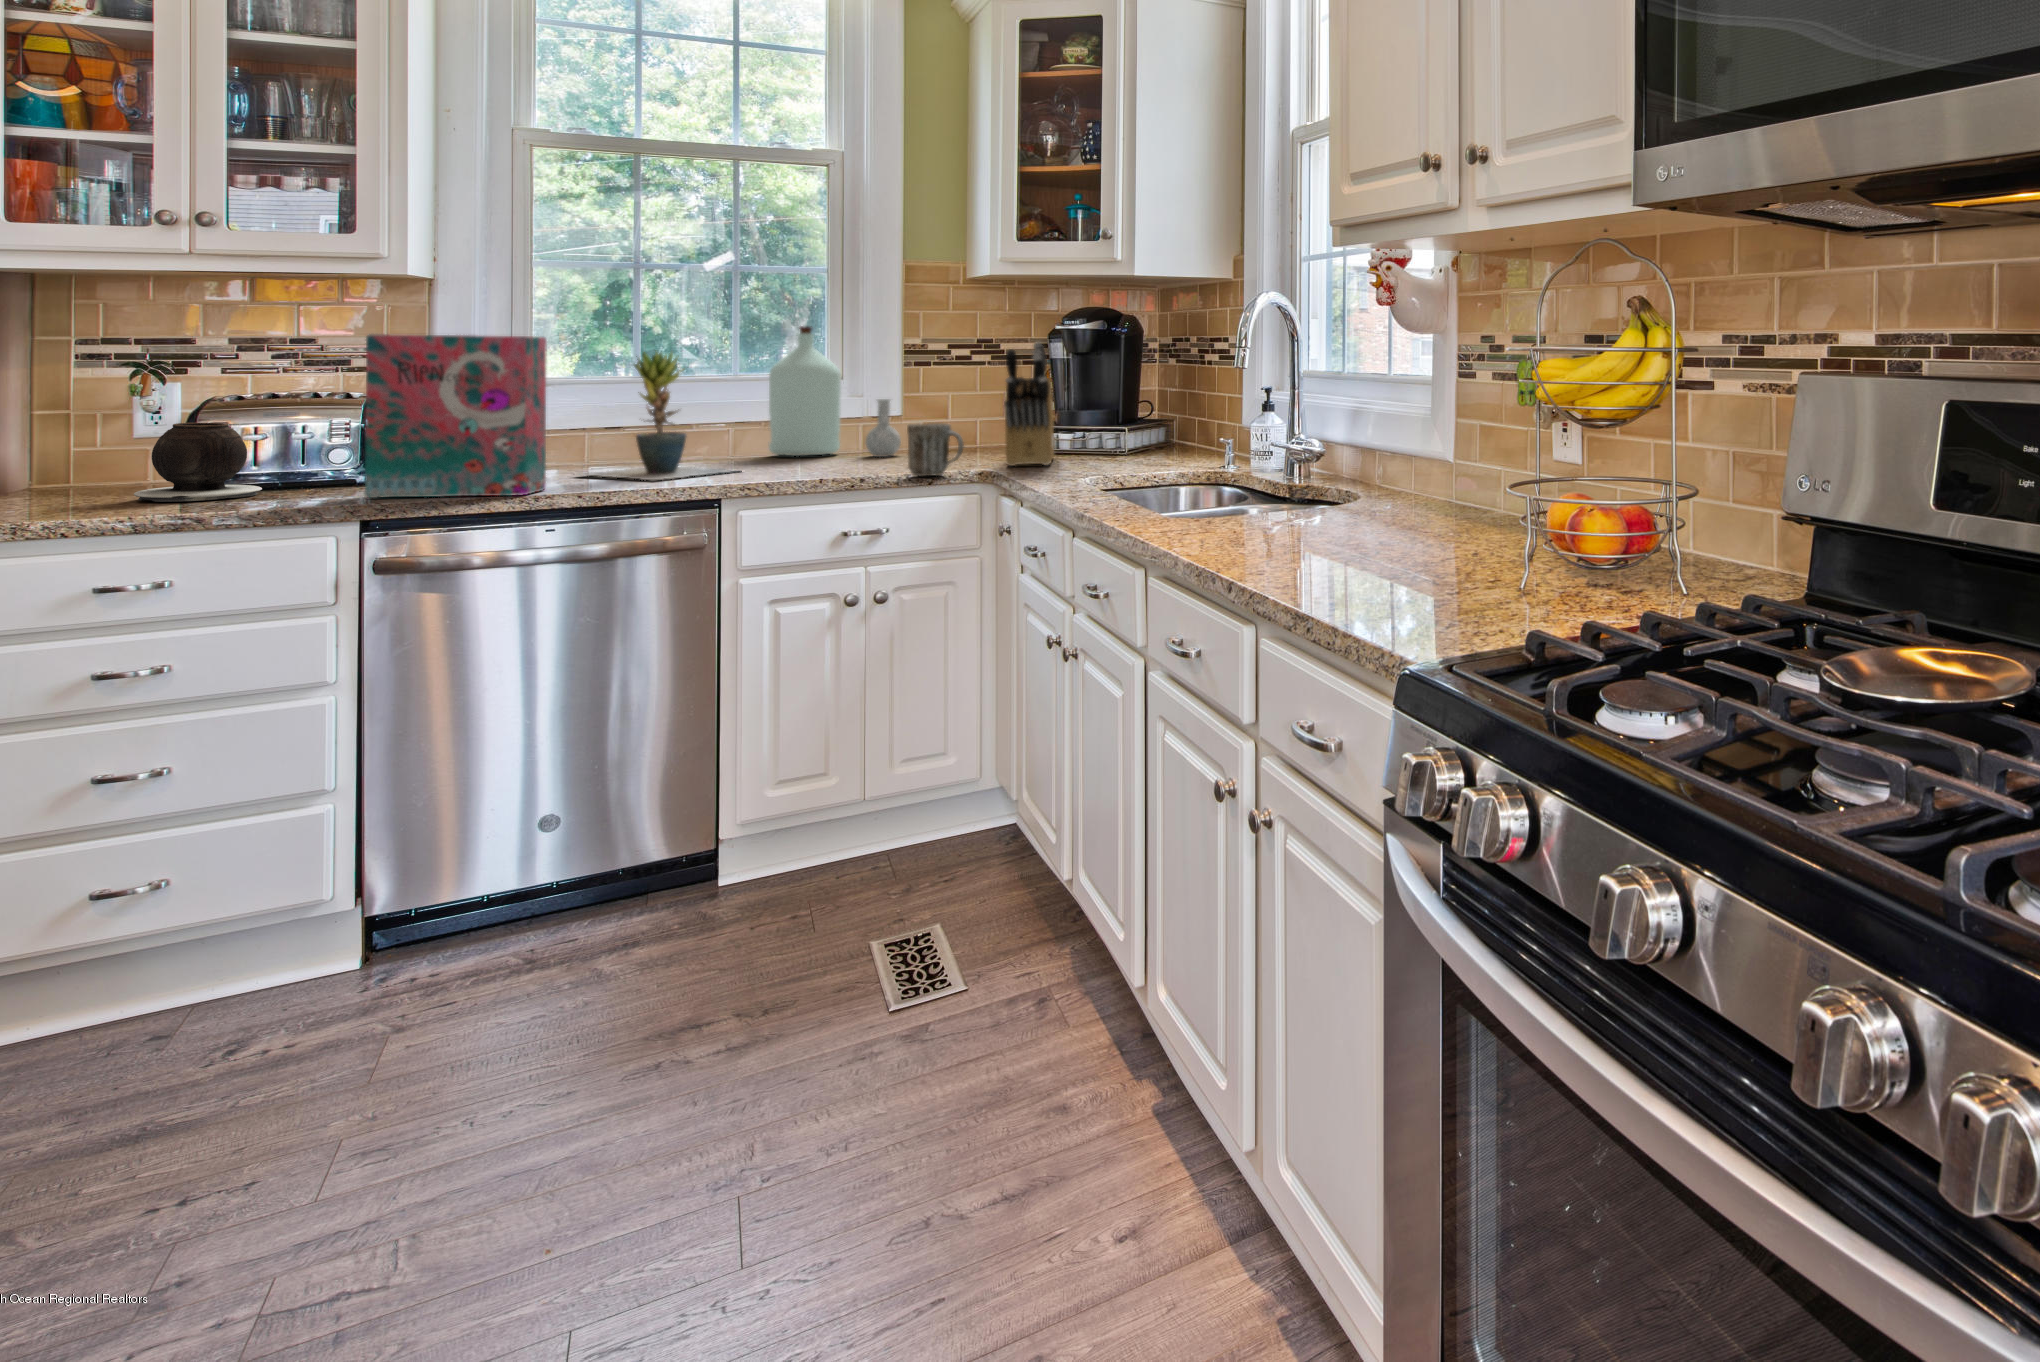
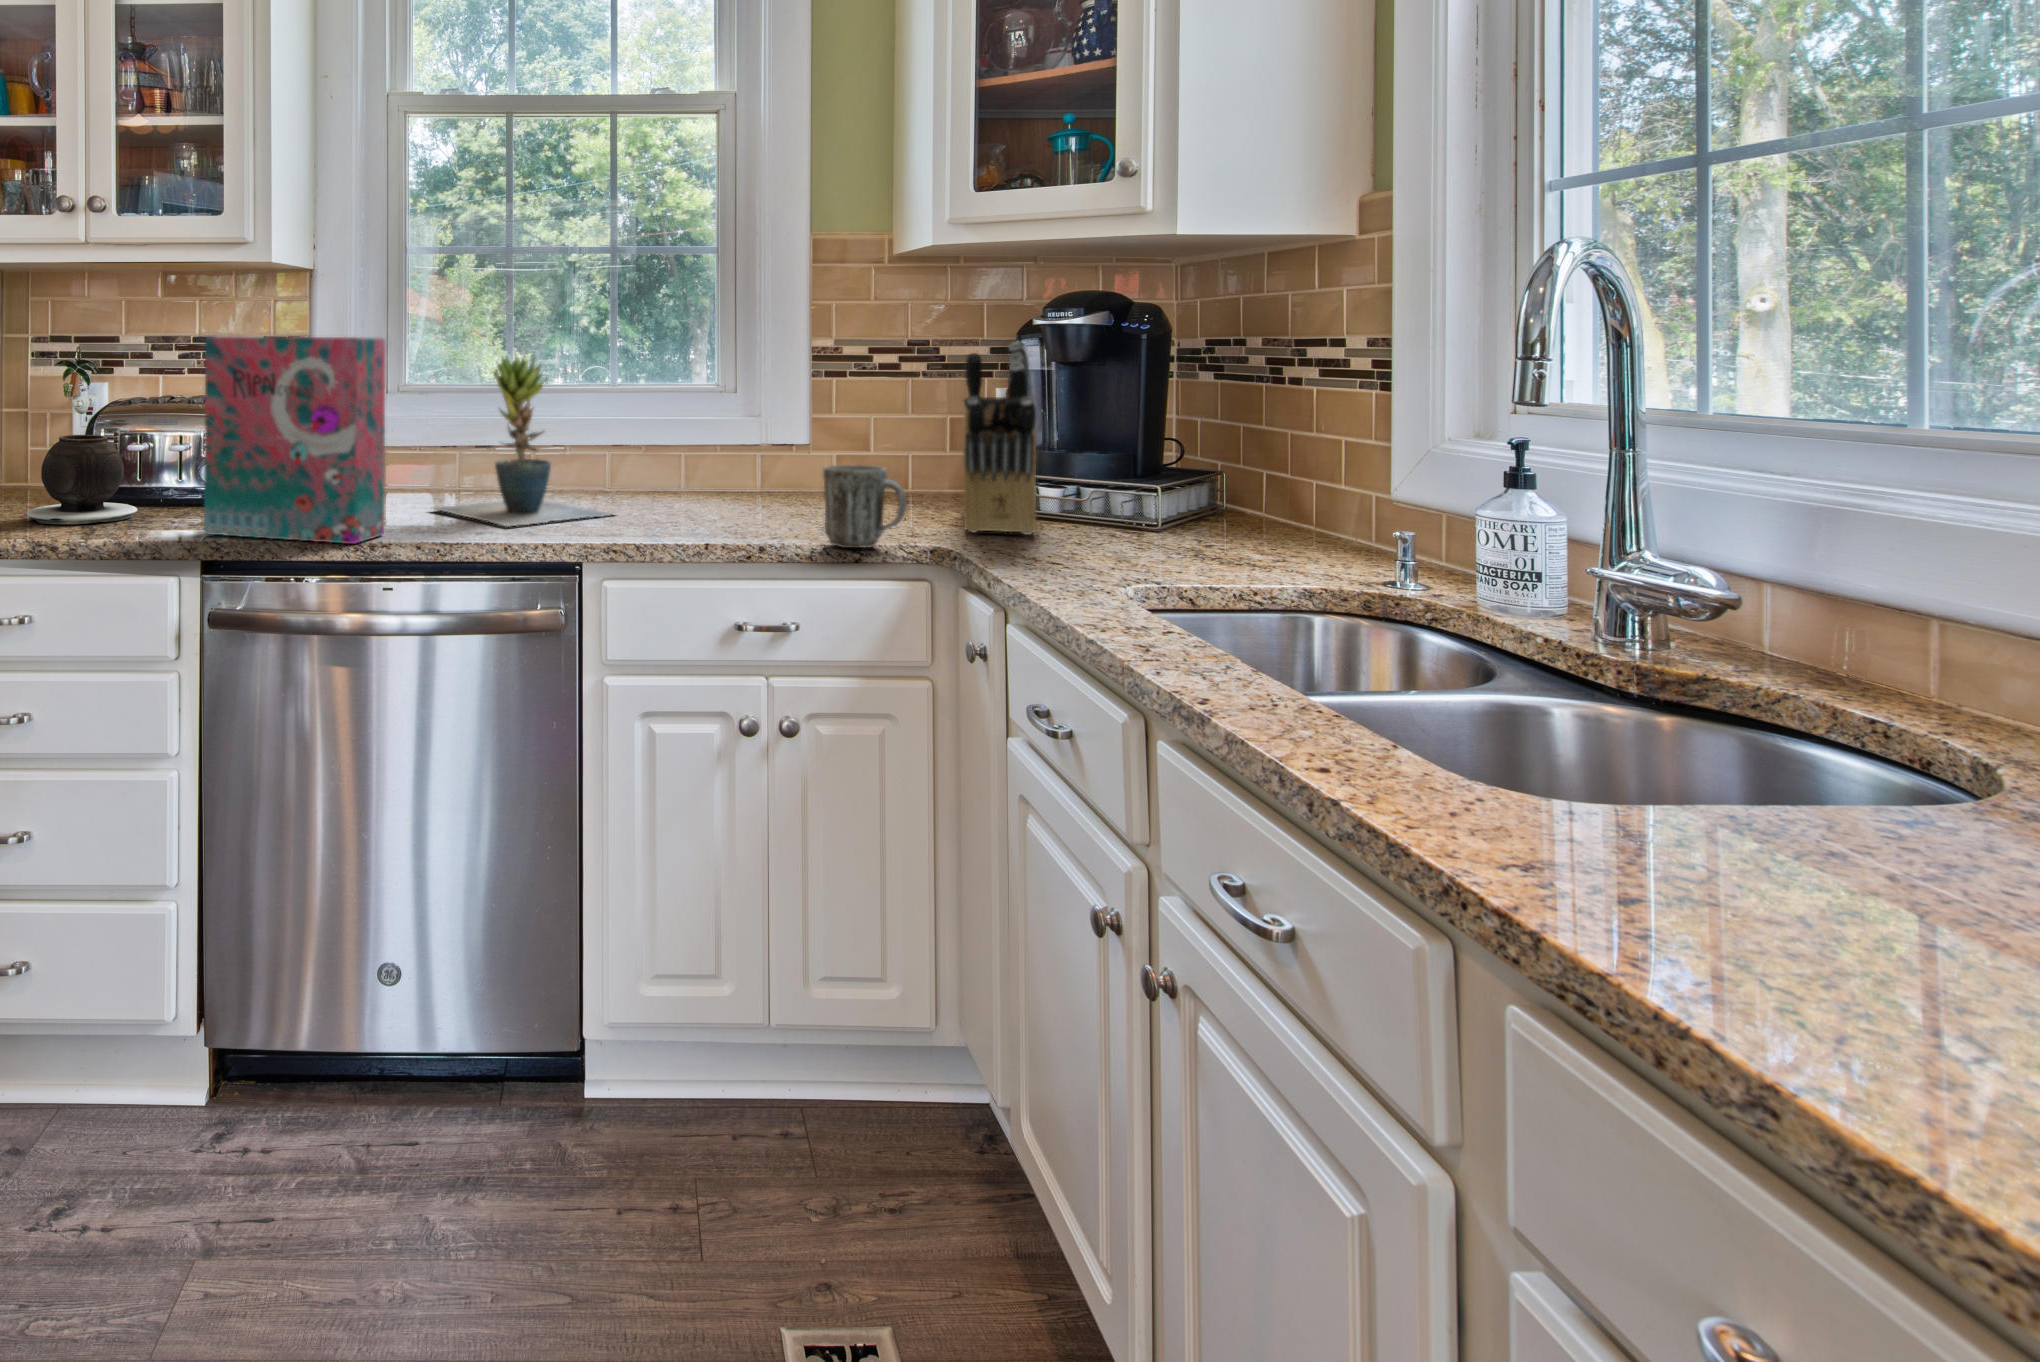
bottle: present [769,326,901,457] -> none [653,323,811,497]

